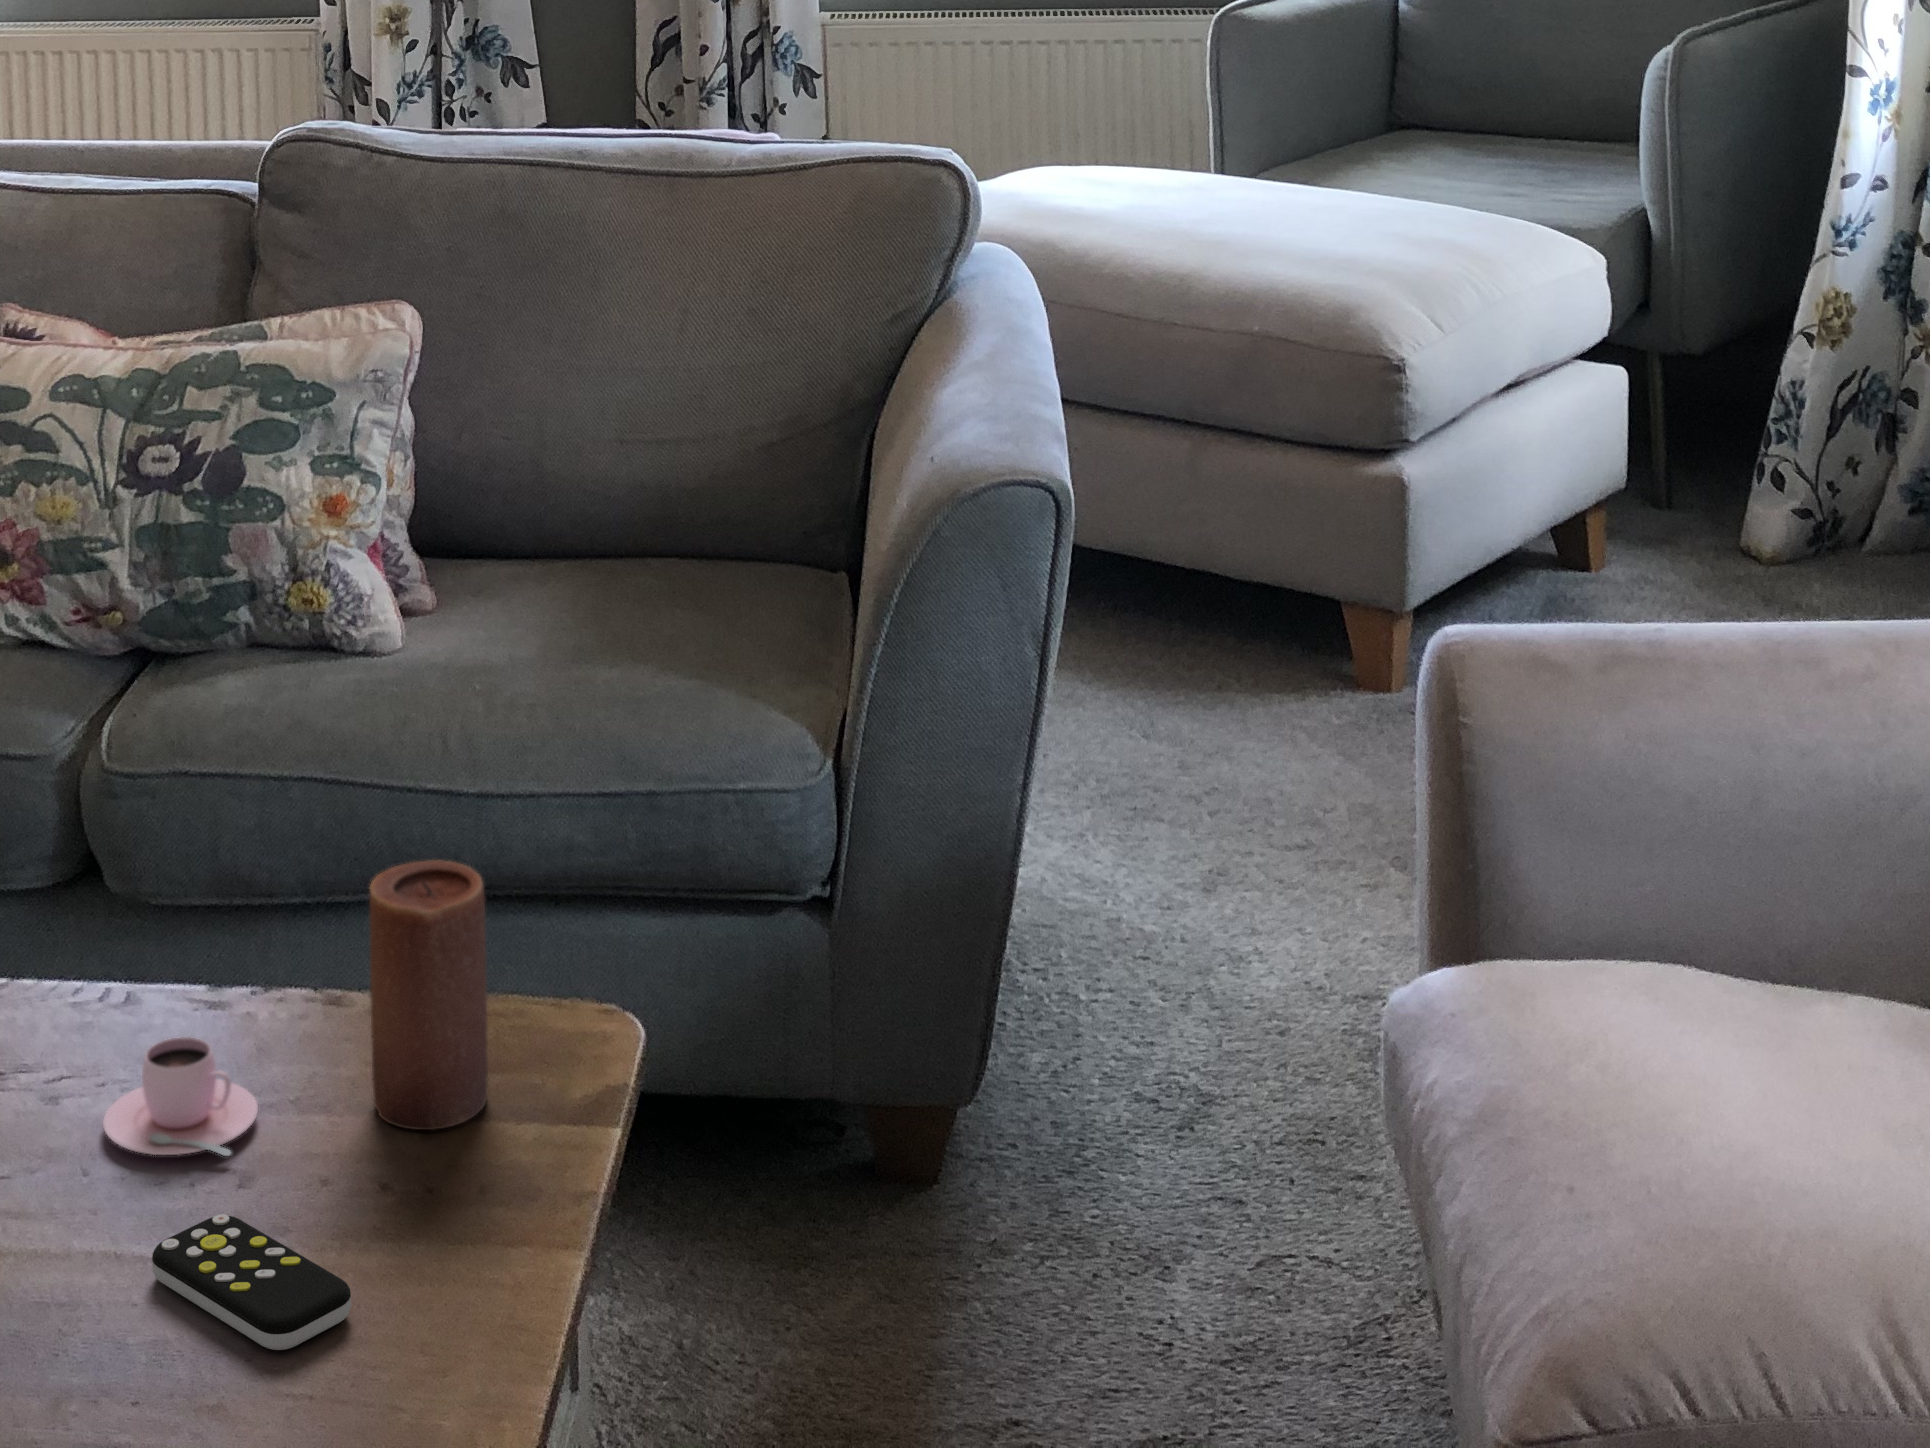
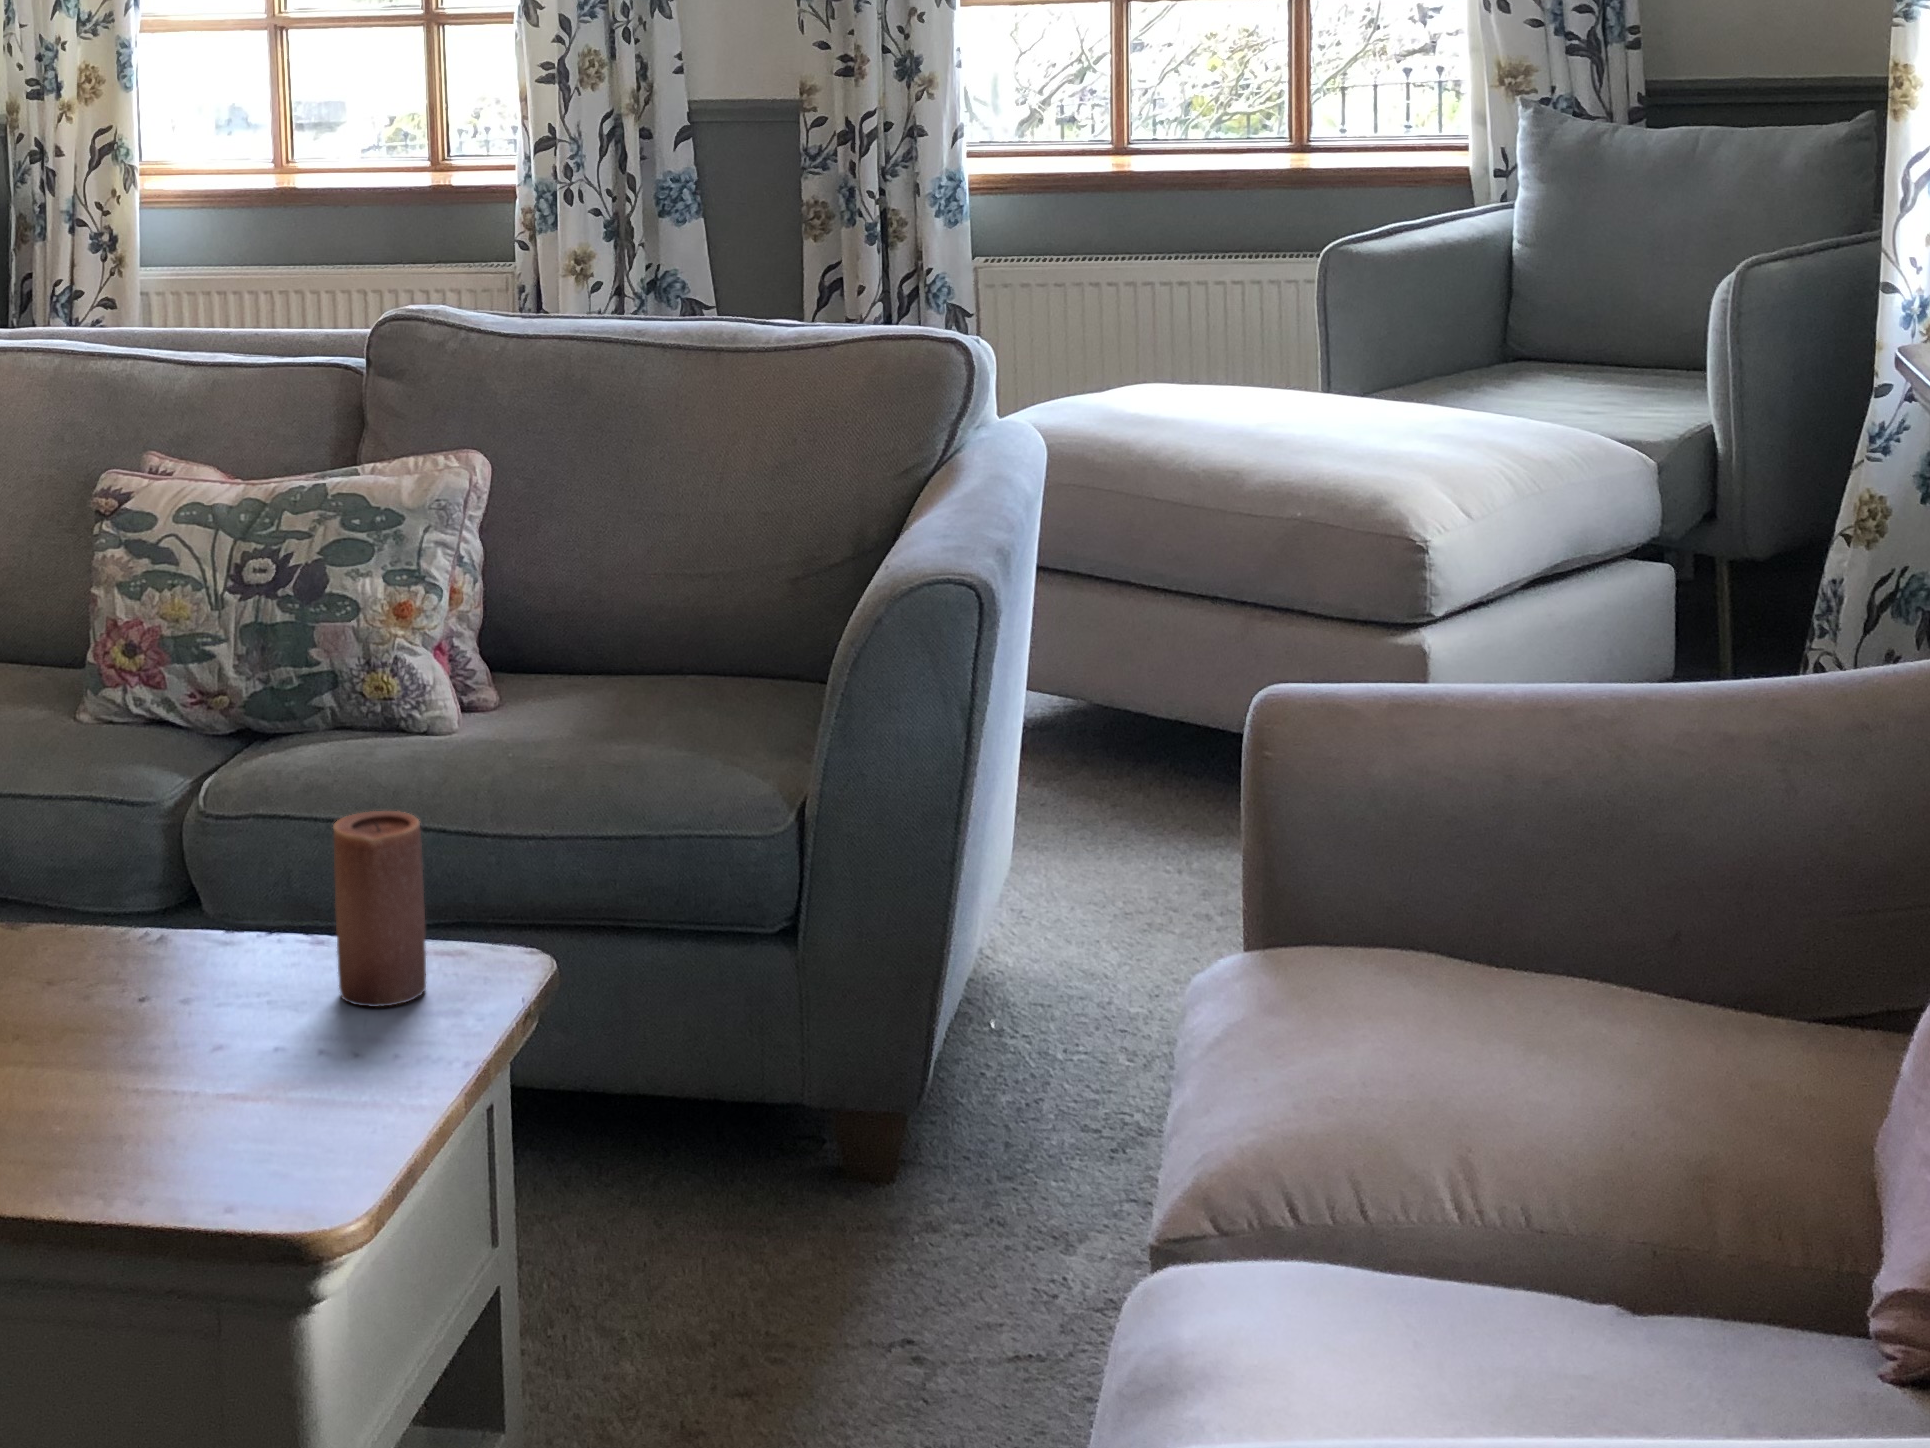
teacup: present [103,1037,258,1156] -> none [136,861,253,1016]
remote control: present [152,1214,351,1350] -> none [150,1040,286,1117]

